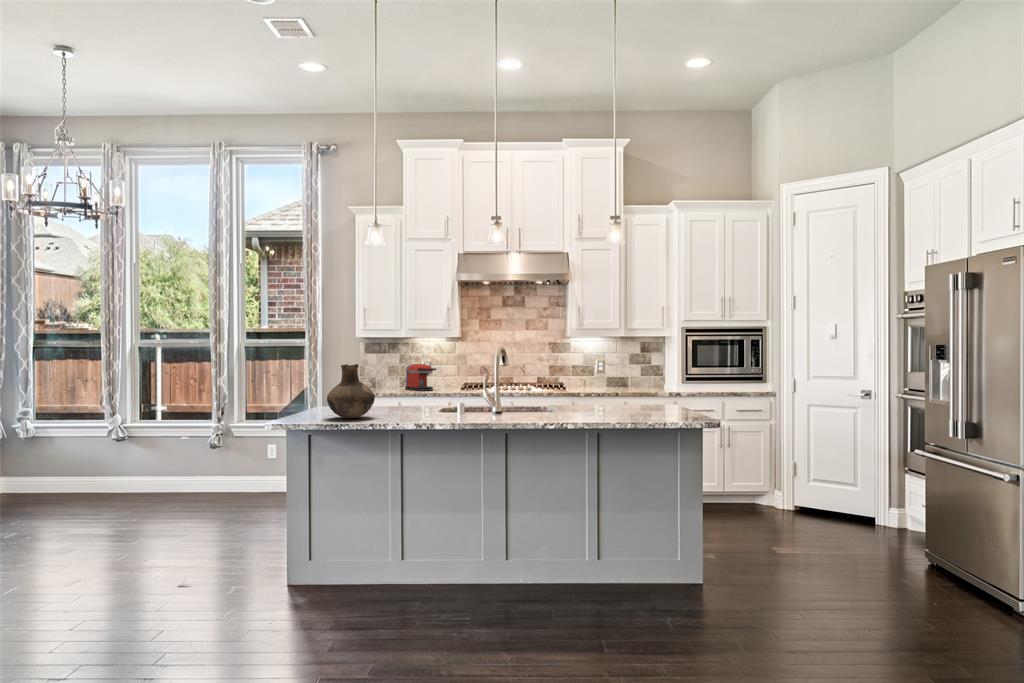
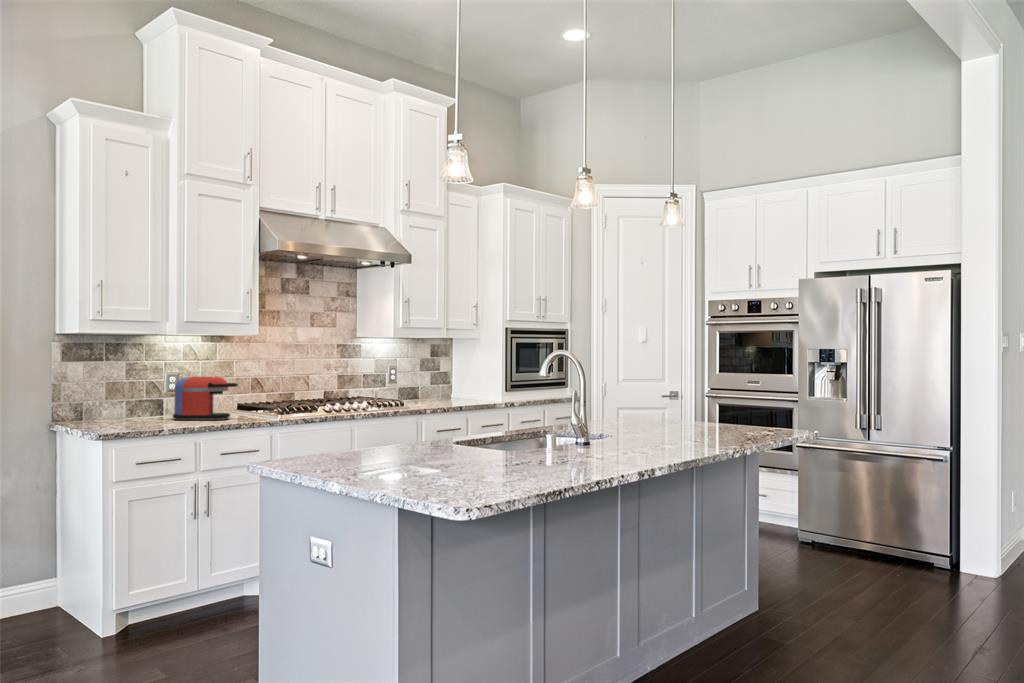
vase: present [327,364,375,419] -> none [341,373,426,469]

